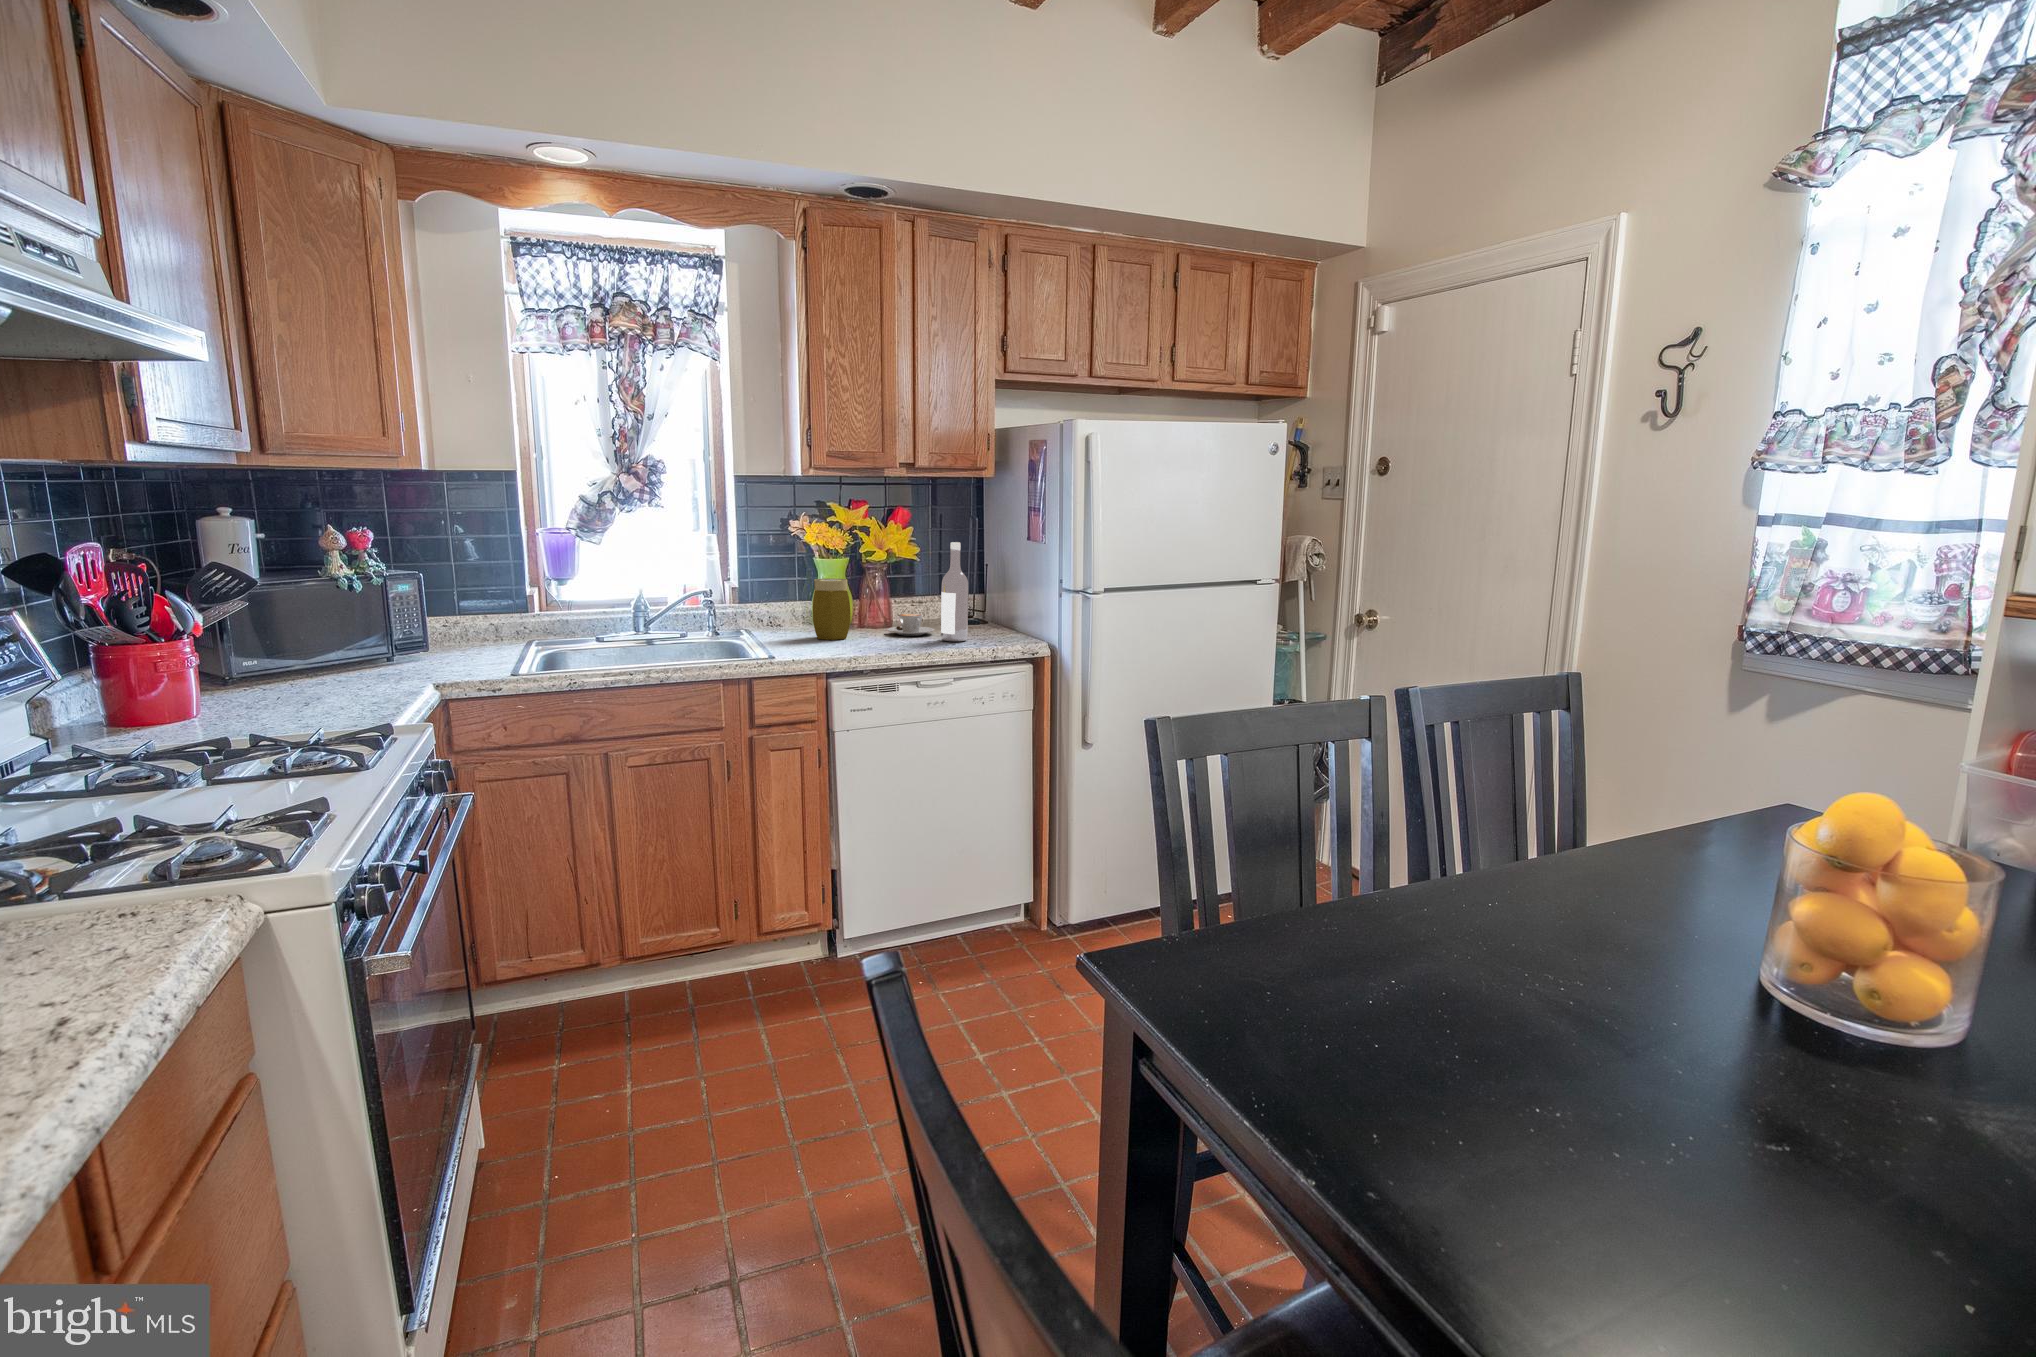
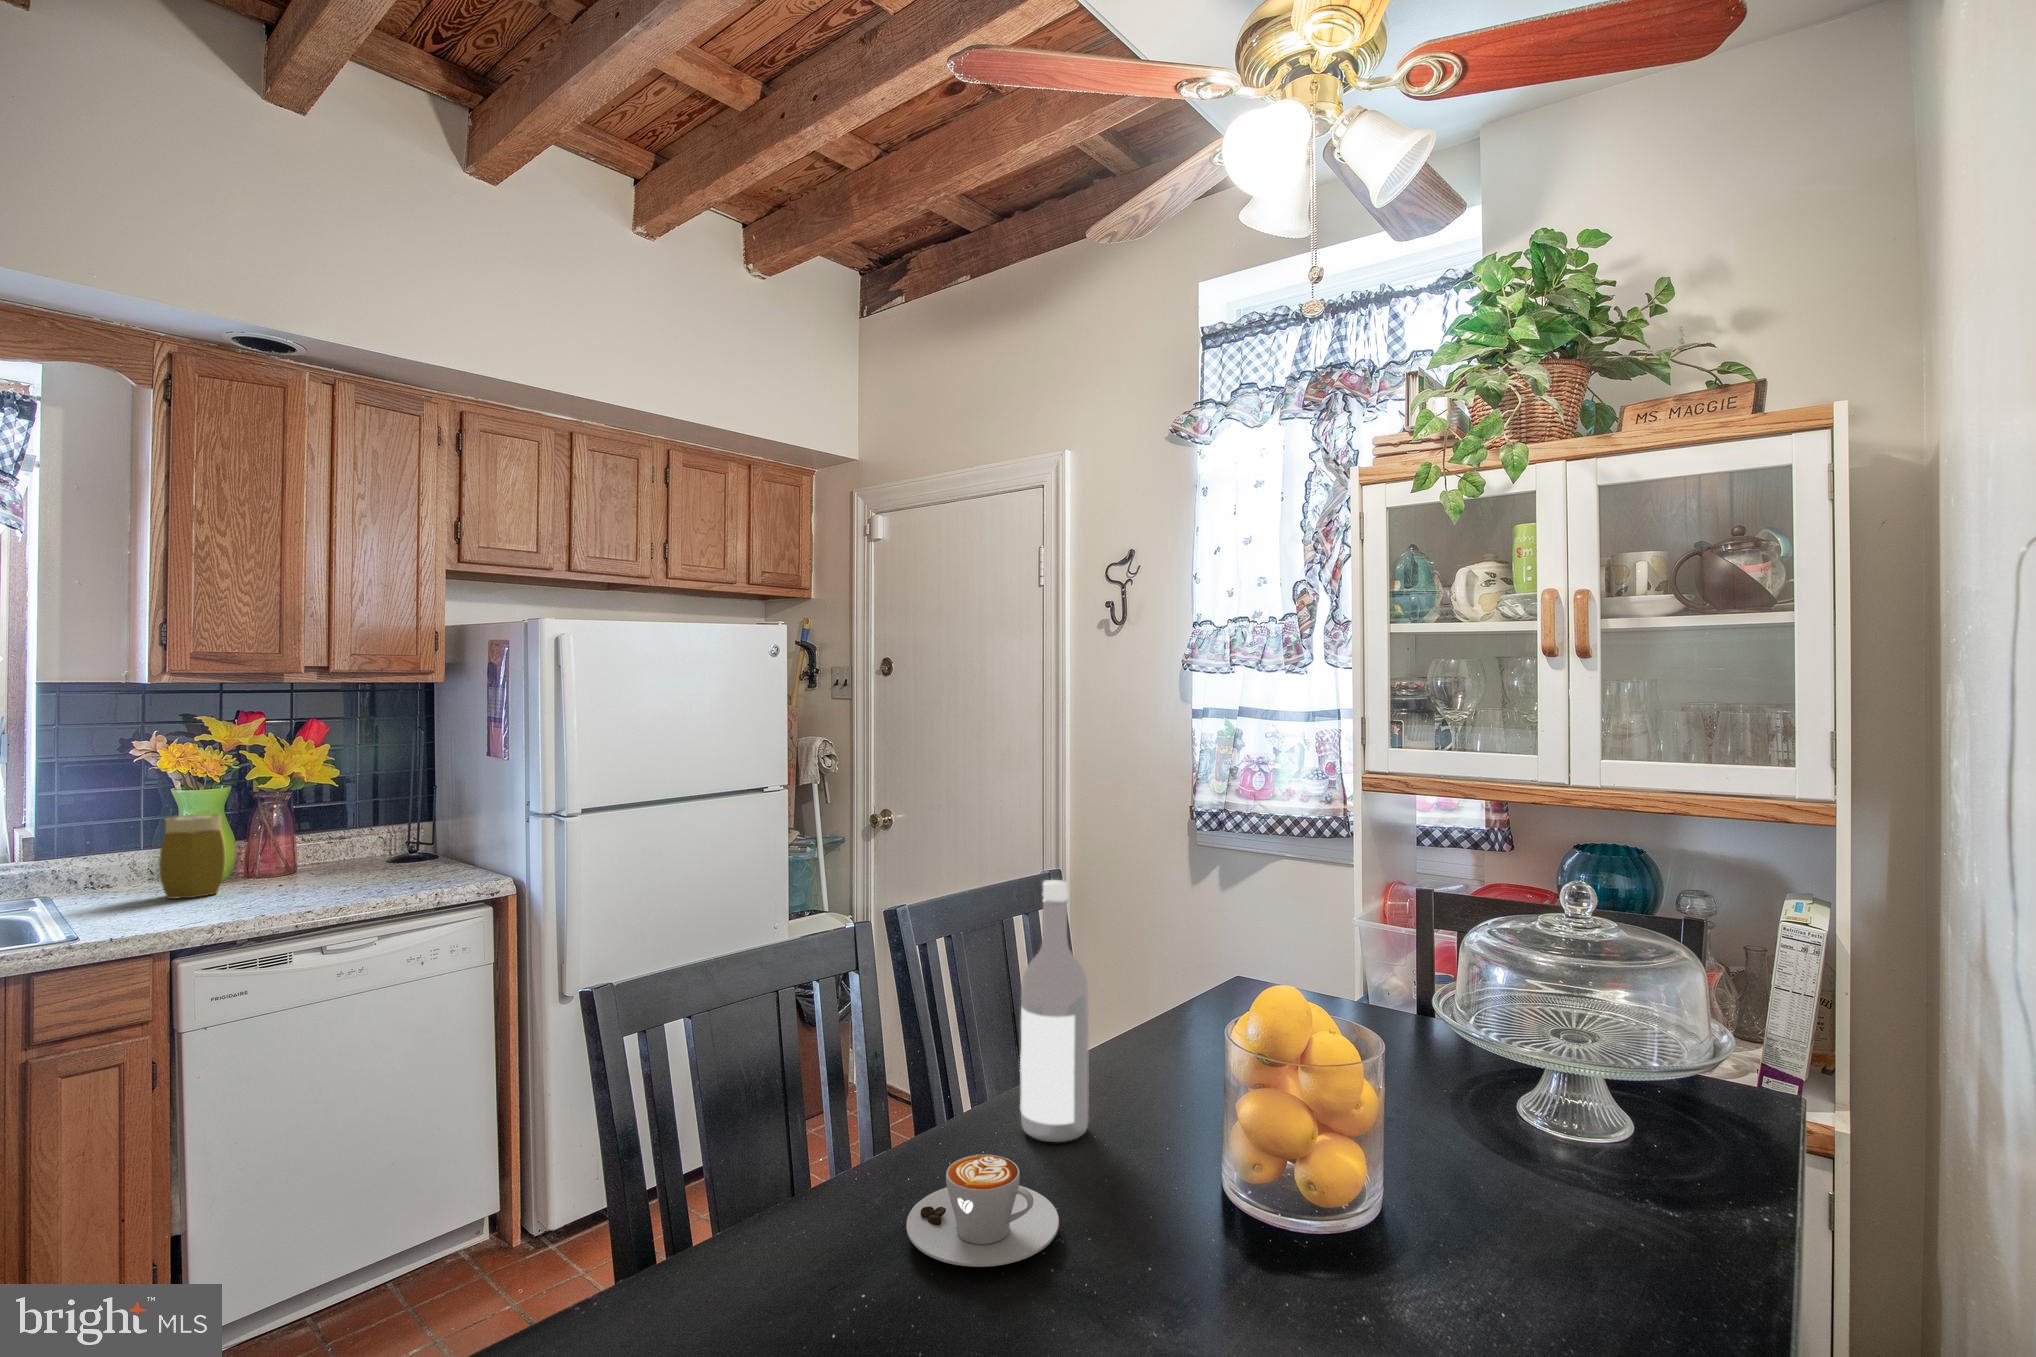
wine bottle: present [941,542,968,642] -> present [1020,880,1089,1142]
coffee cup: present [887,614,934,636] -> present [906,1154,1059,1267]

